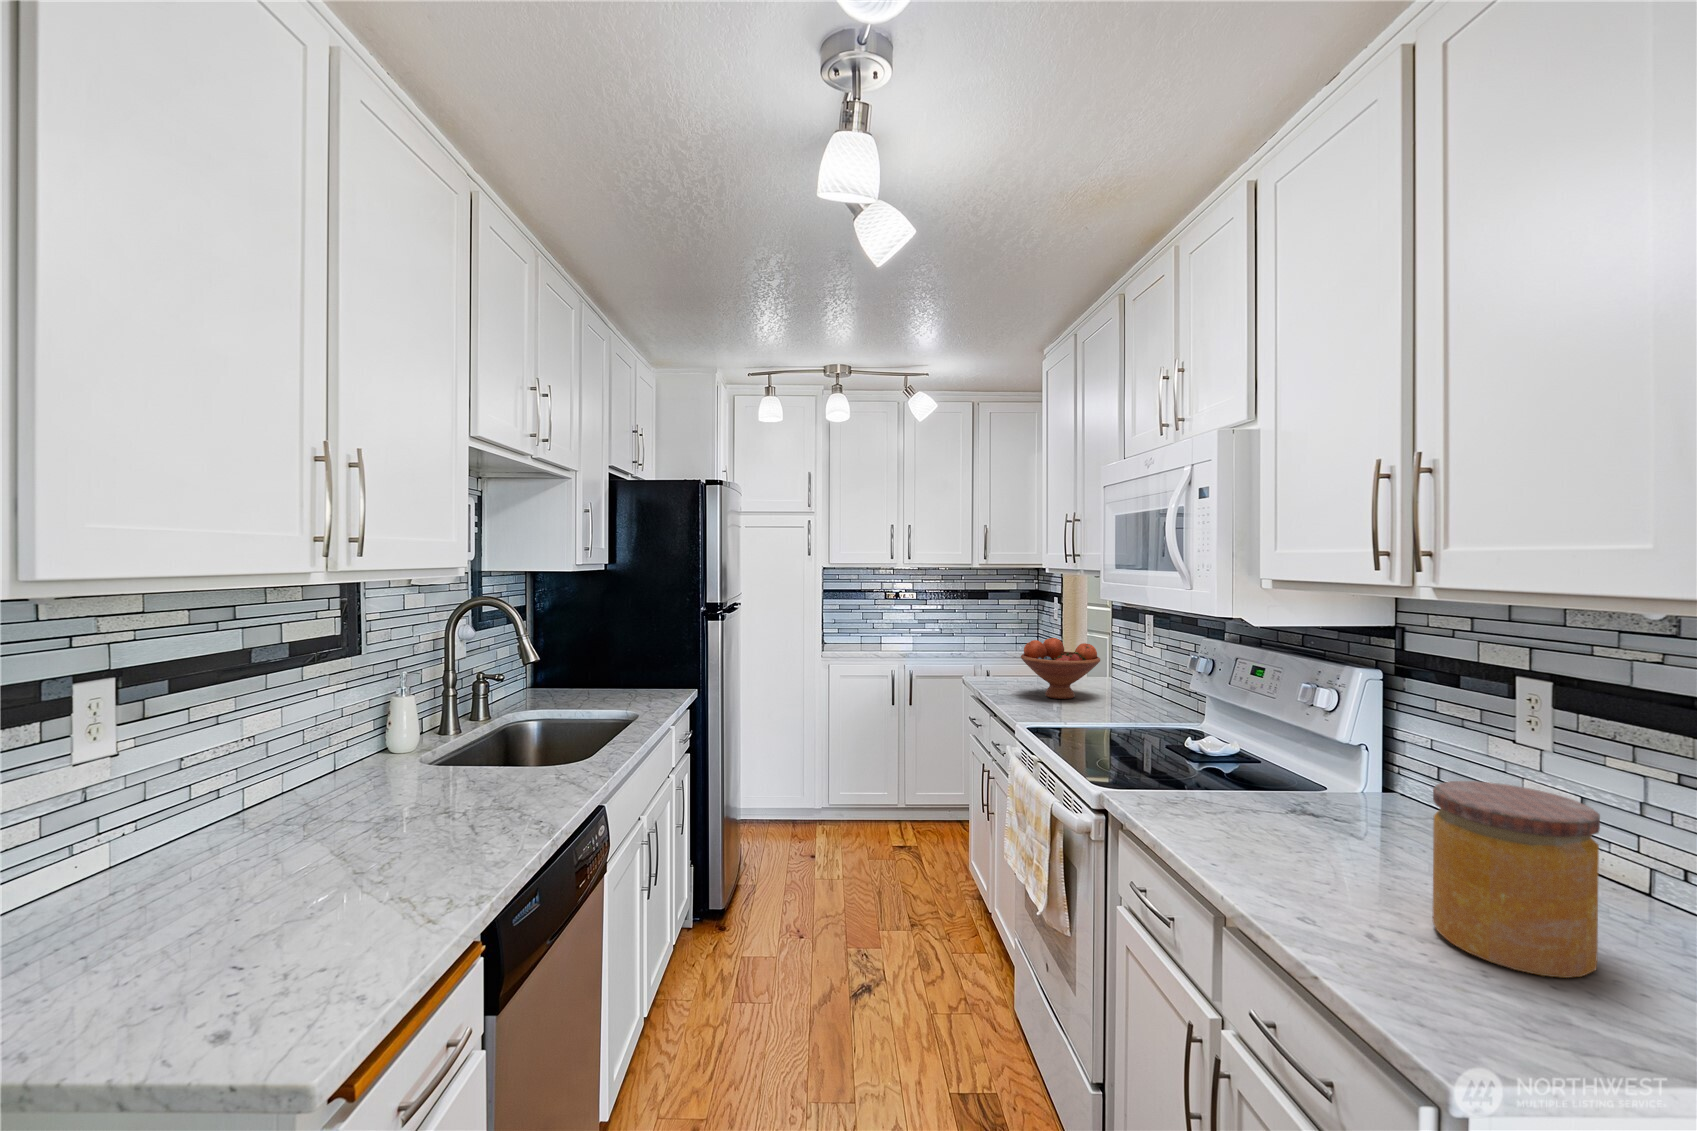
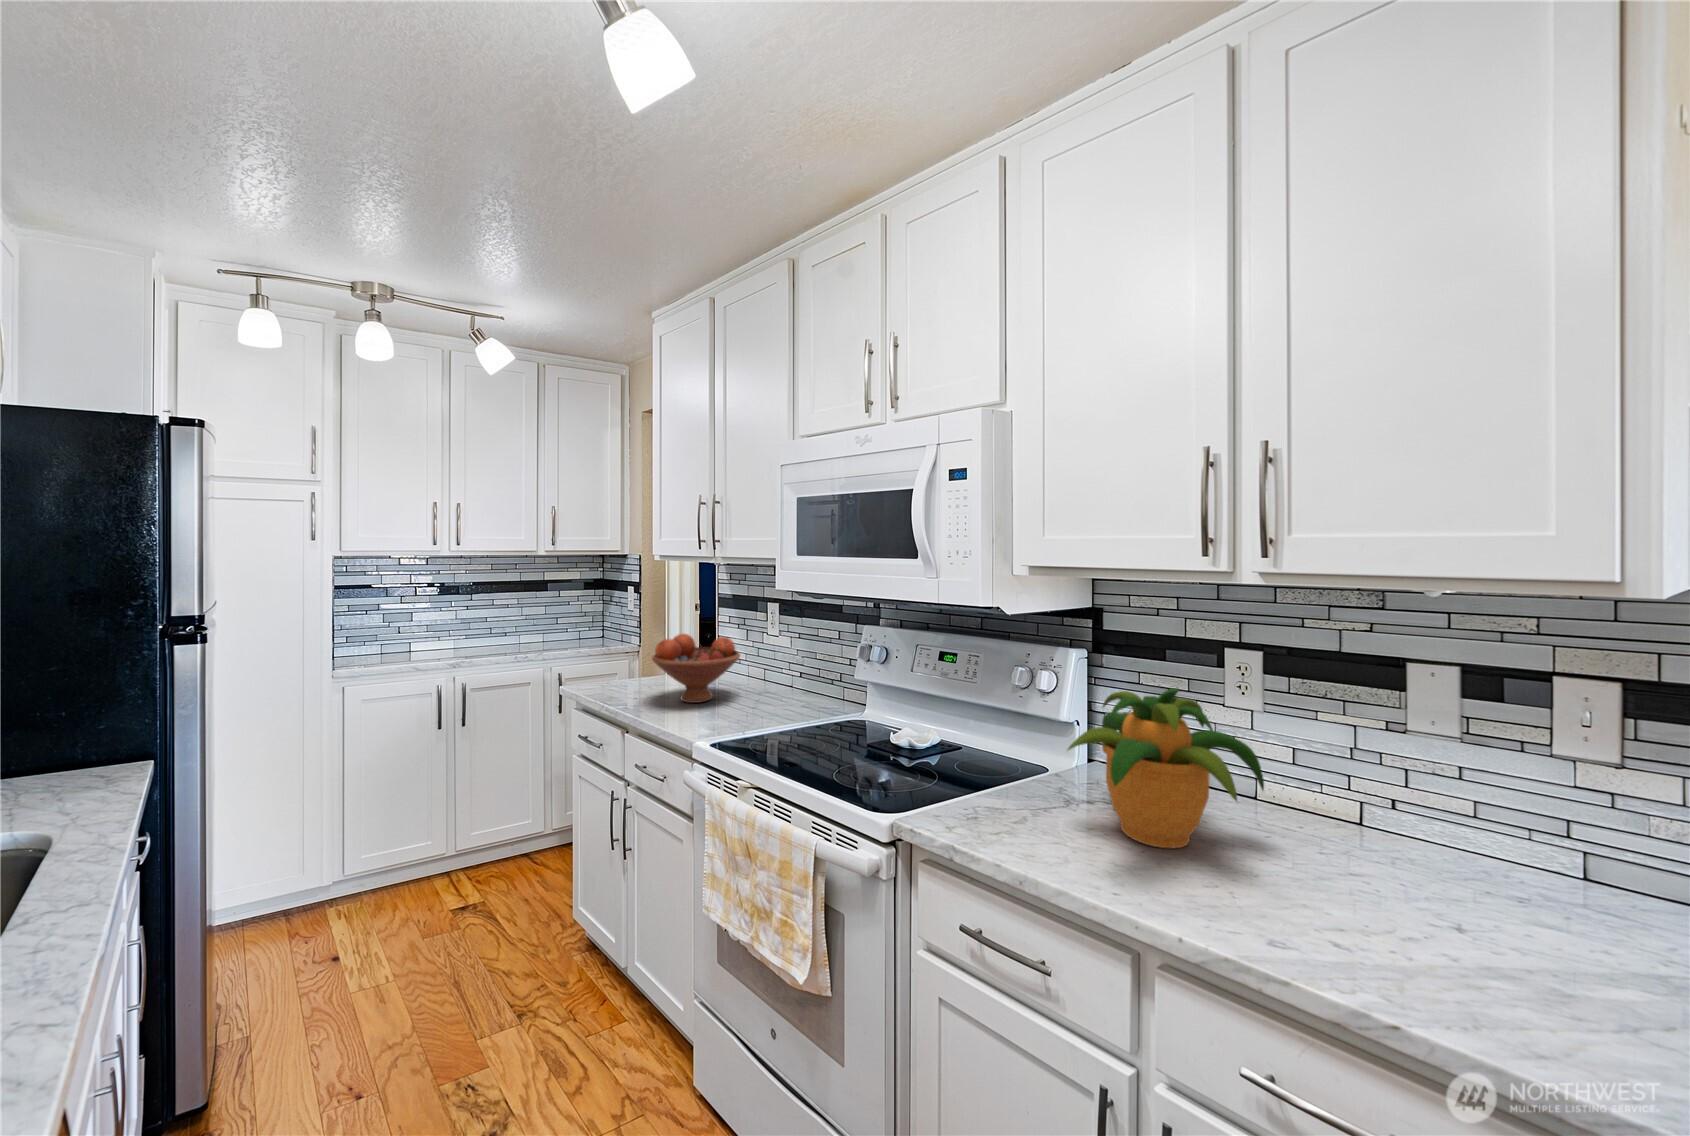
potted plant: none [1237,695,1451,849] -> present [1068,688,1264,848]
jar: present [1432,781,1600,978] -> none [1376,771,1565,985]

